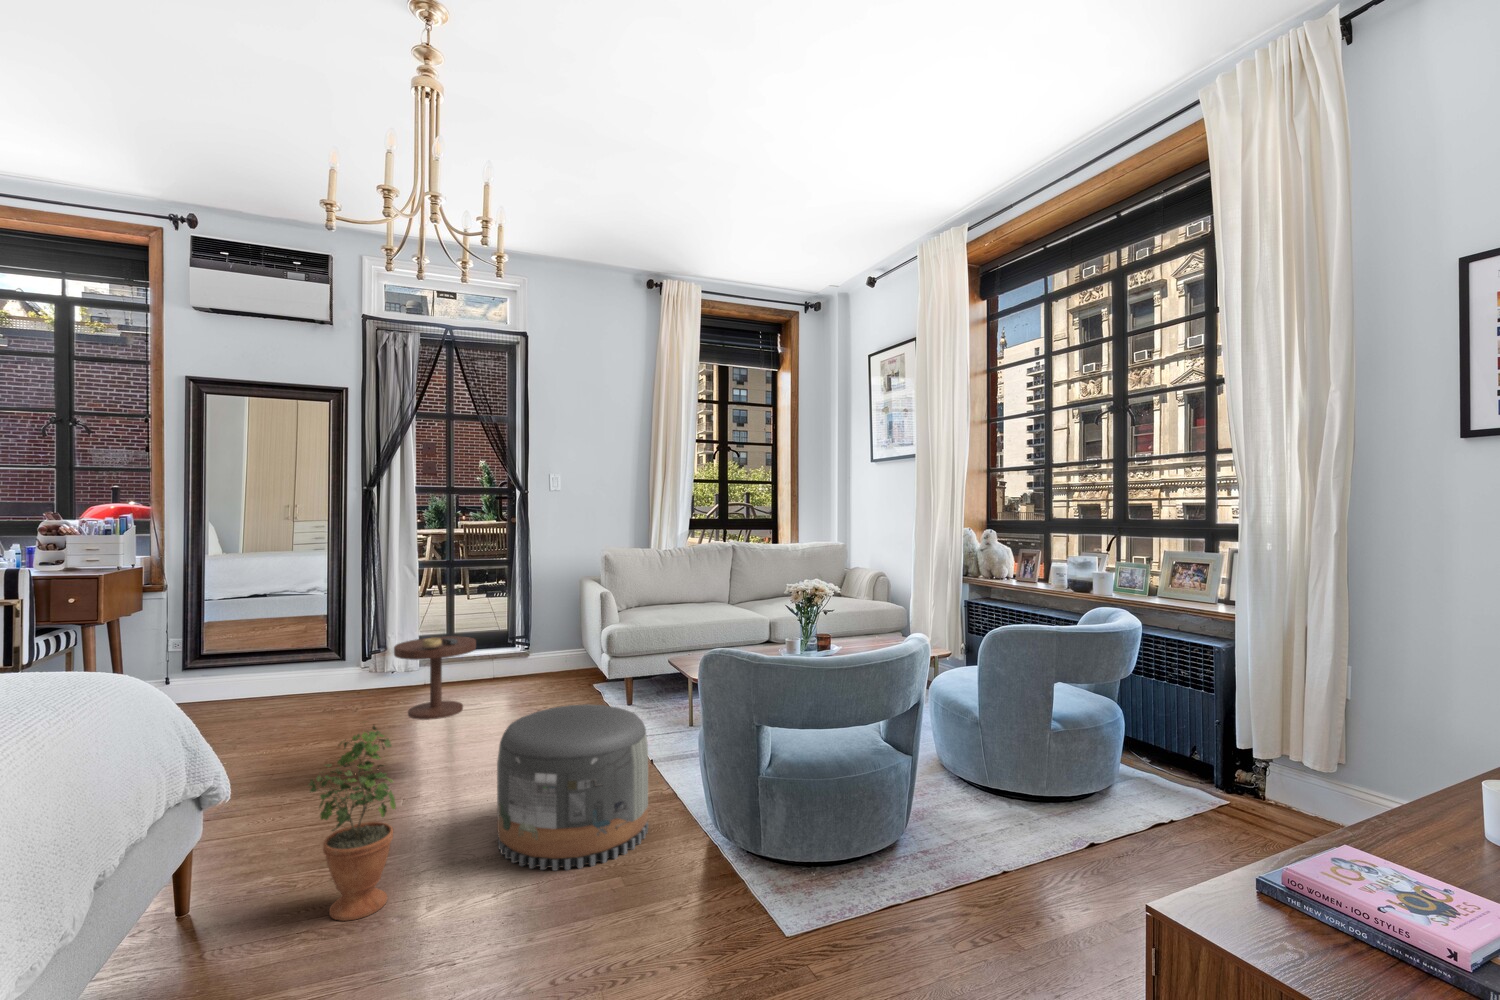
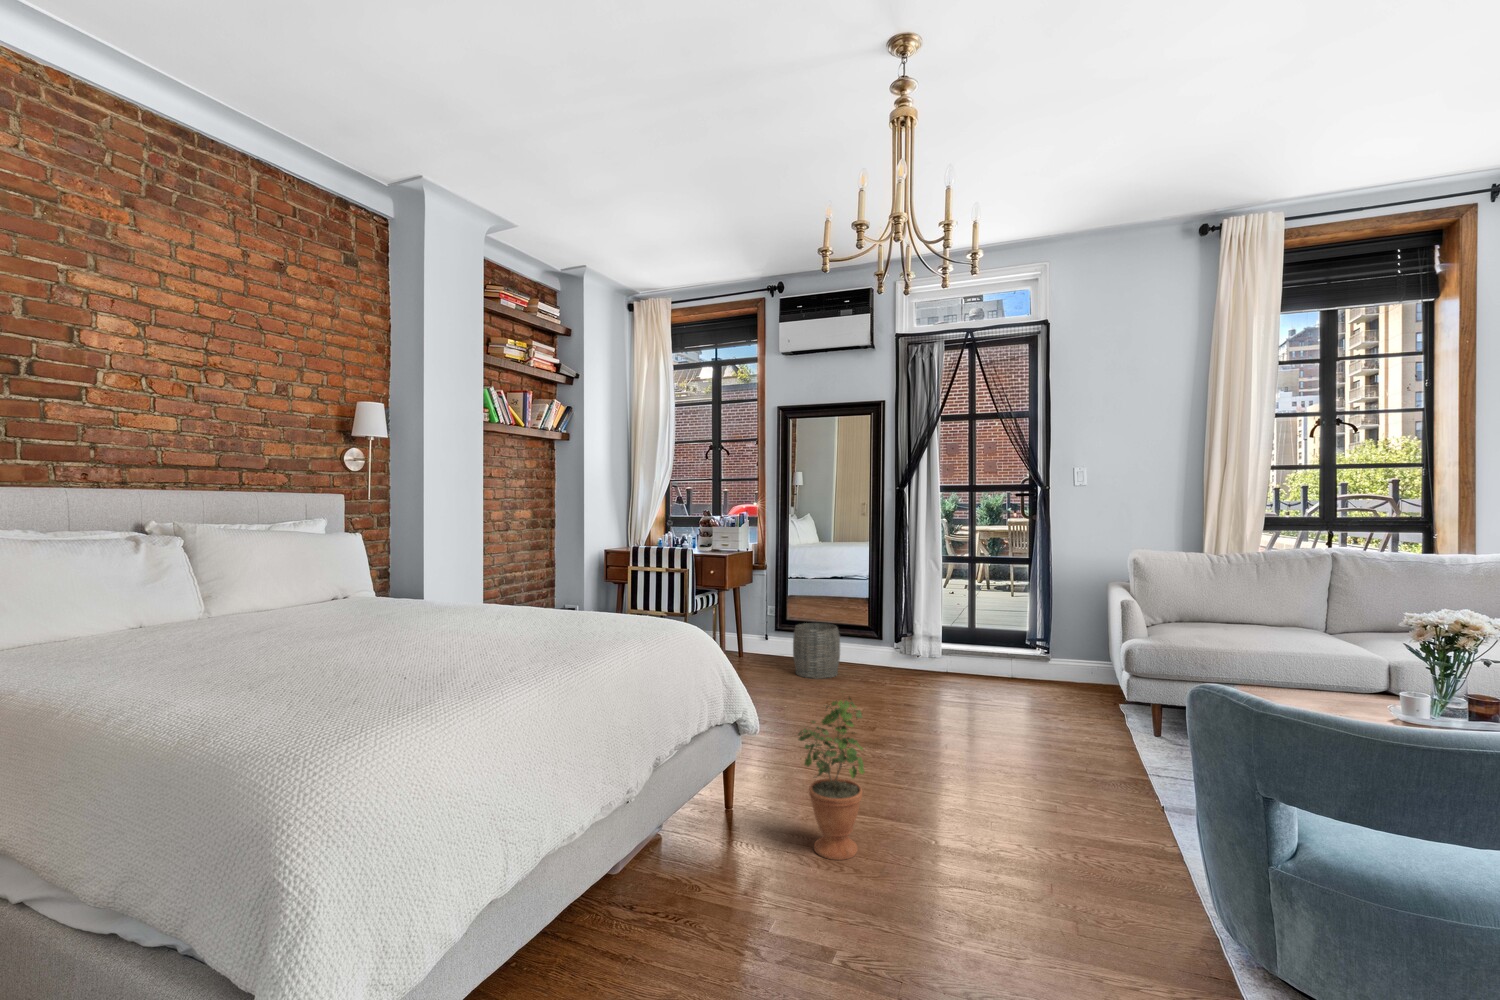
side table: present [394,636,476,720] -> none [894,627,966,760]
woven basket: none [219,653,291,725] -> present [793,623,840,679]
pouf: present [497,704,648,871] -> none [962,717,1133,899]

